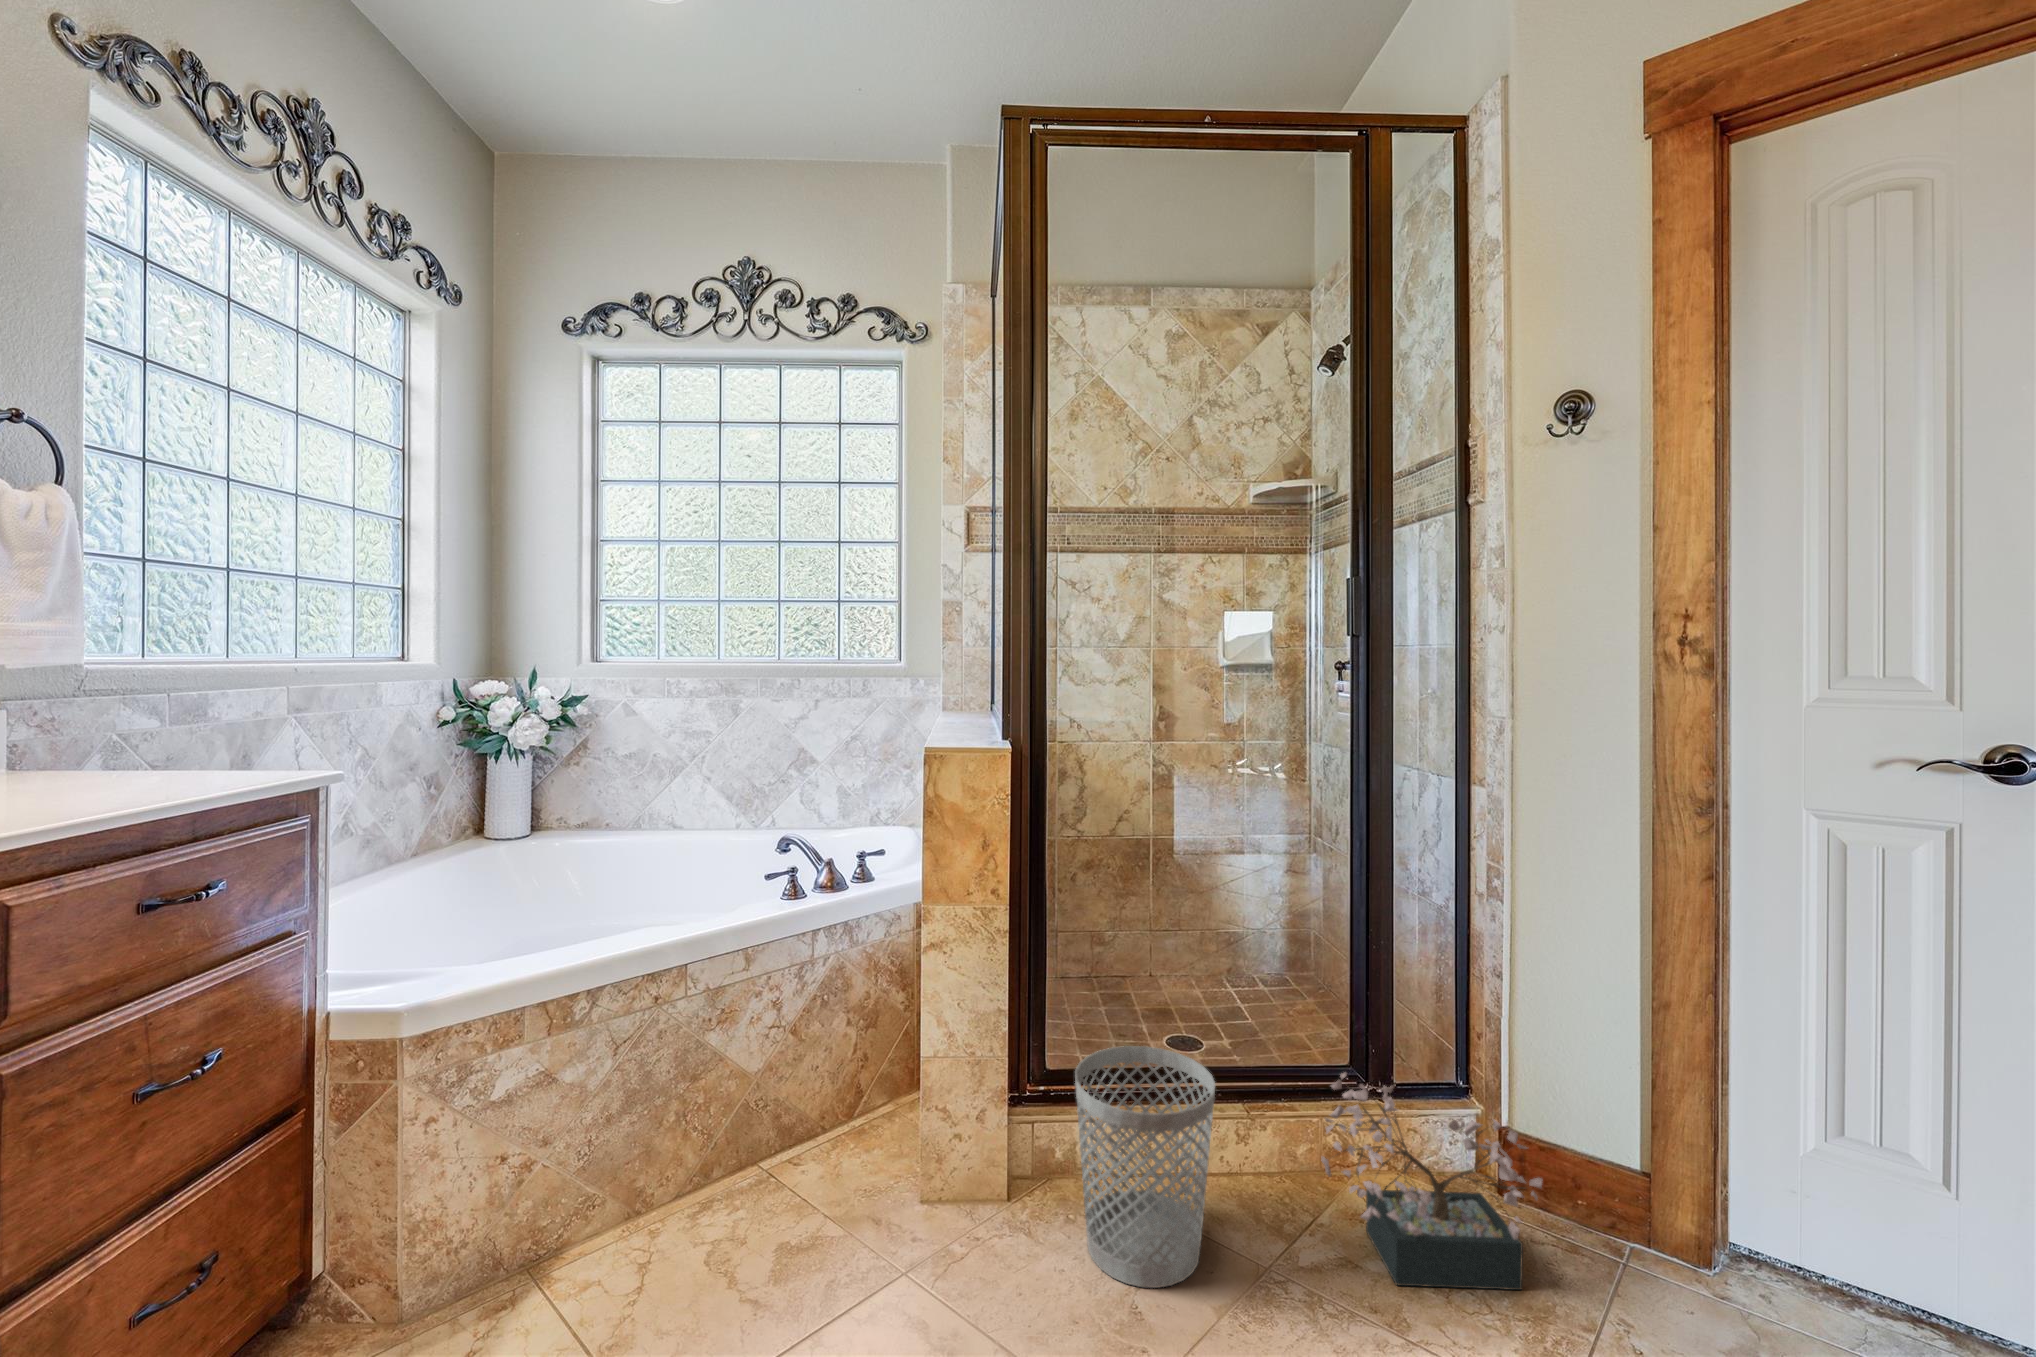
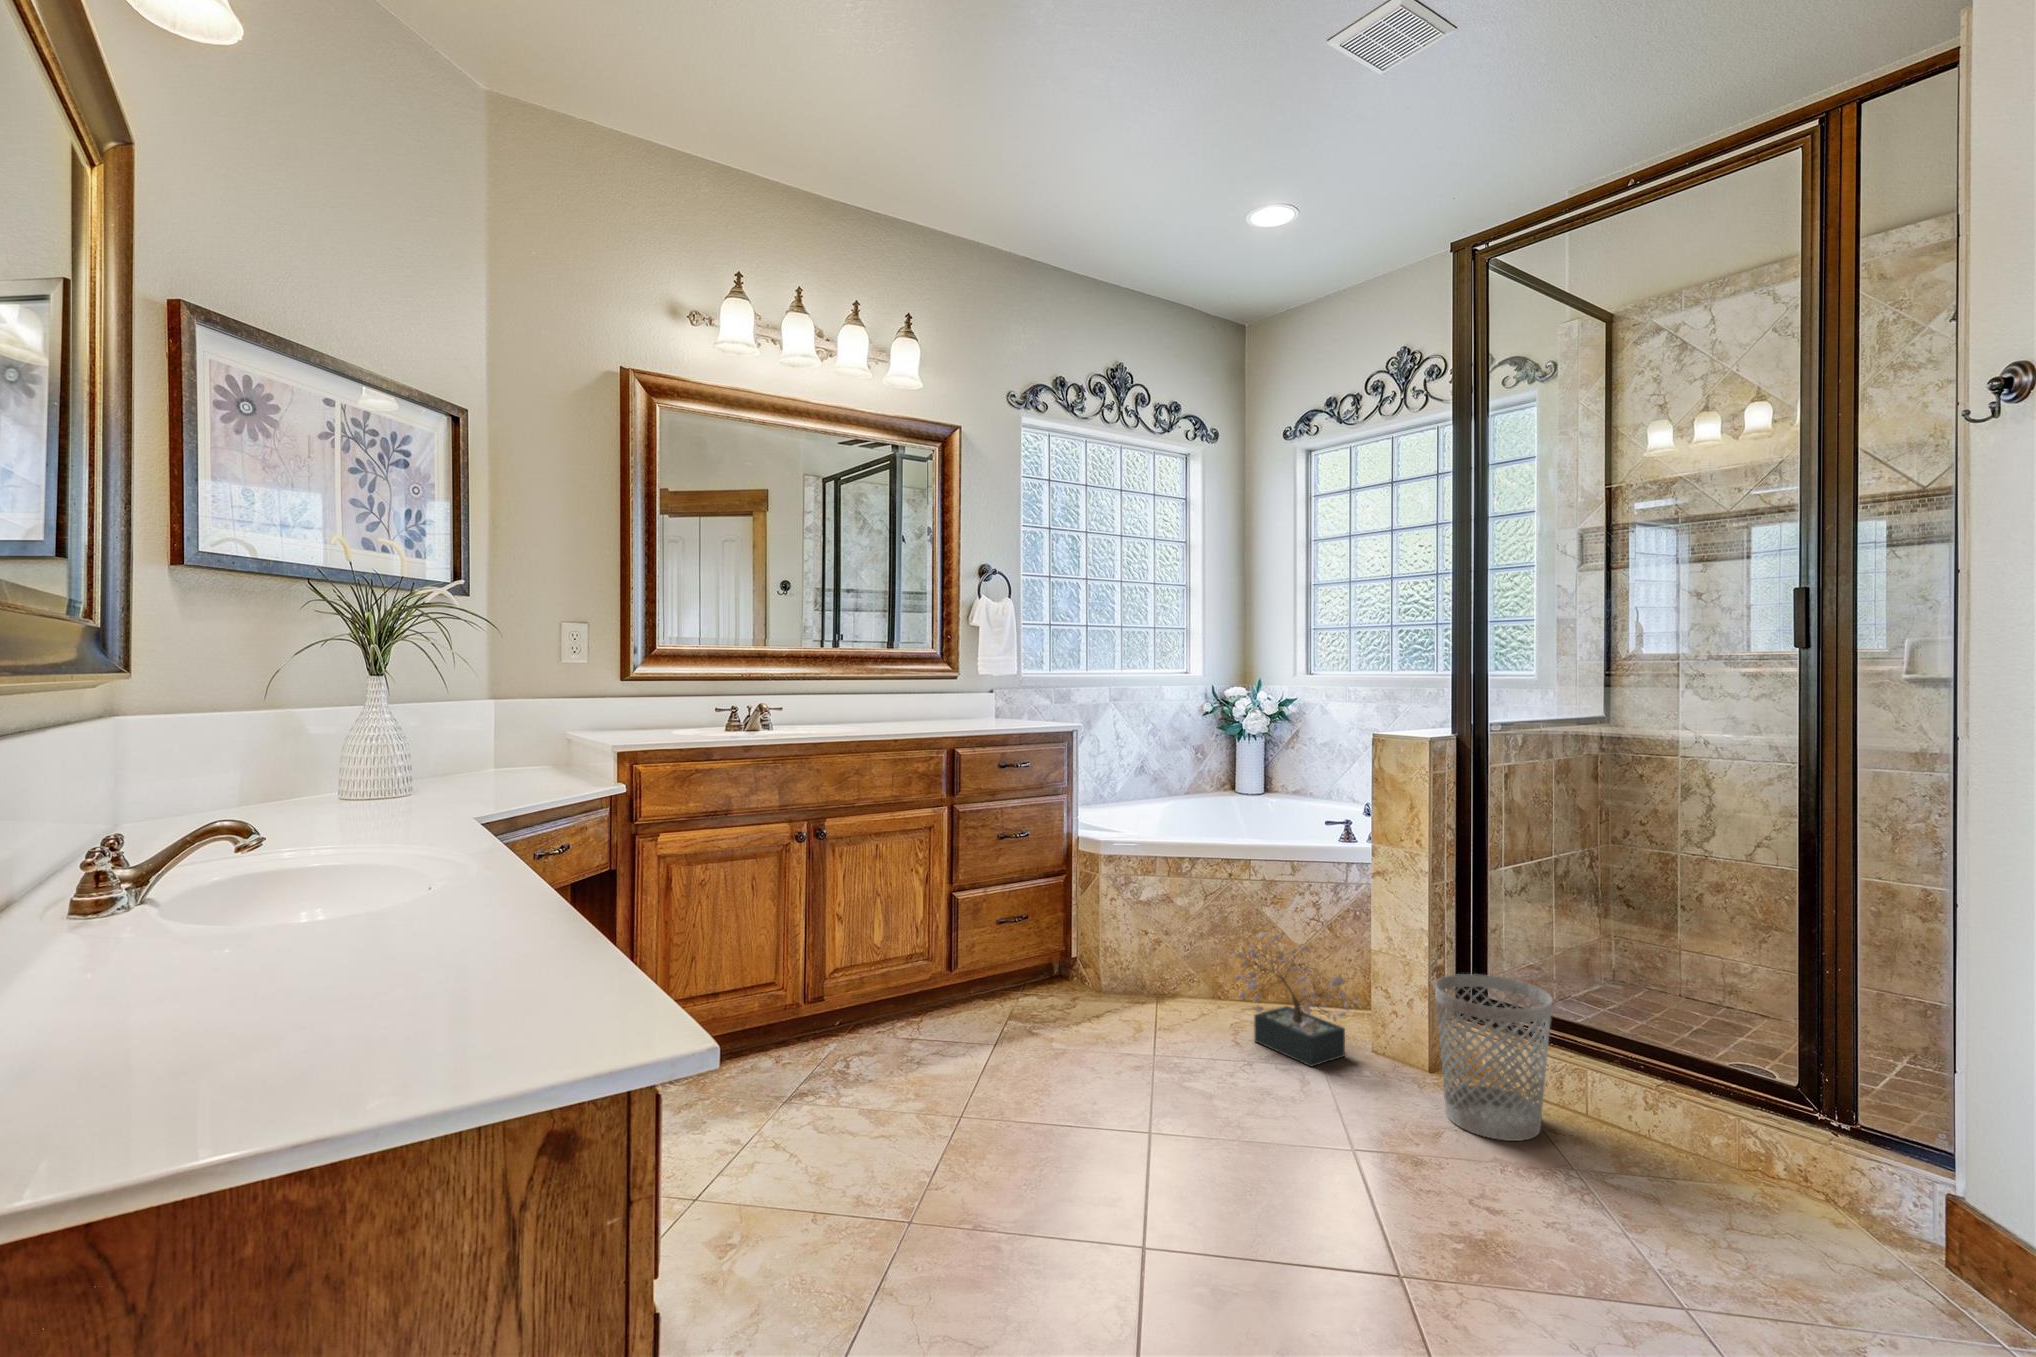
decorative plant: present [1321,1073,1542,1290] -> present [1232,931,1361,1066]

